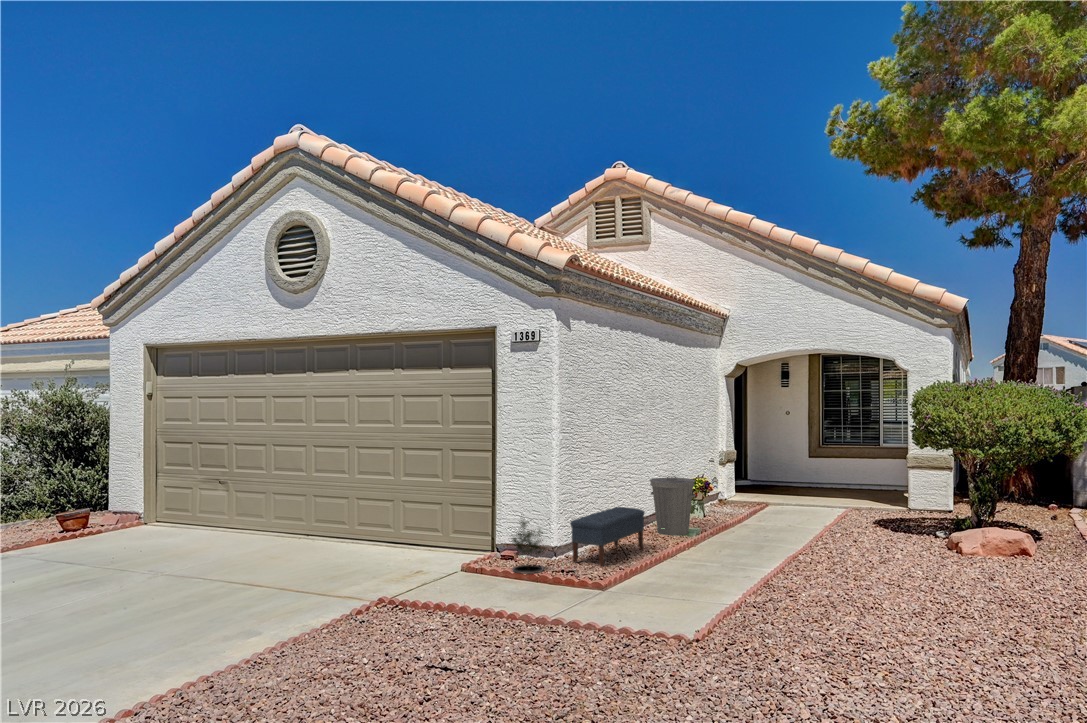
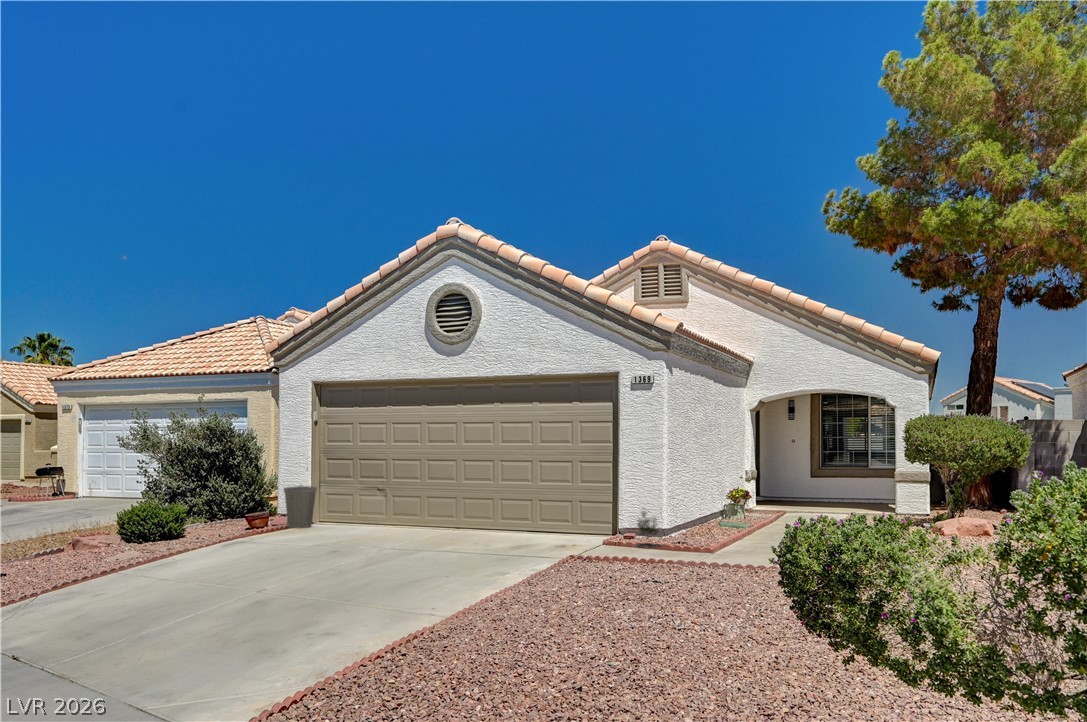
trash can: present [650,476,695,535] -> present [284,485,317,528]
bench: present [570,507,645,567] -> none [673,505,719,545]

